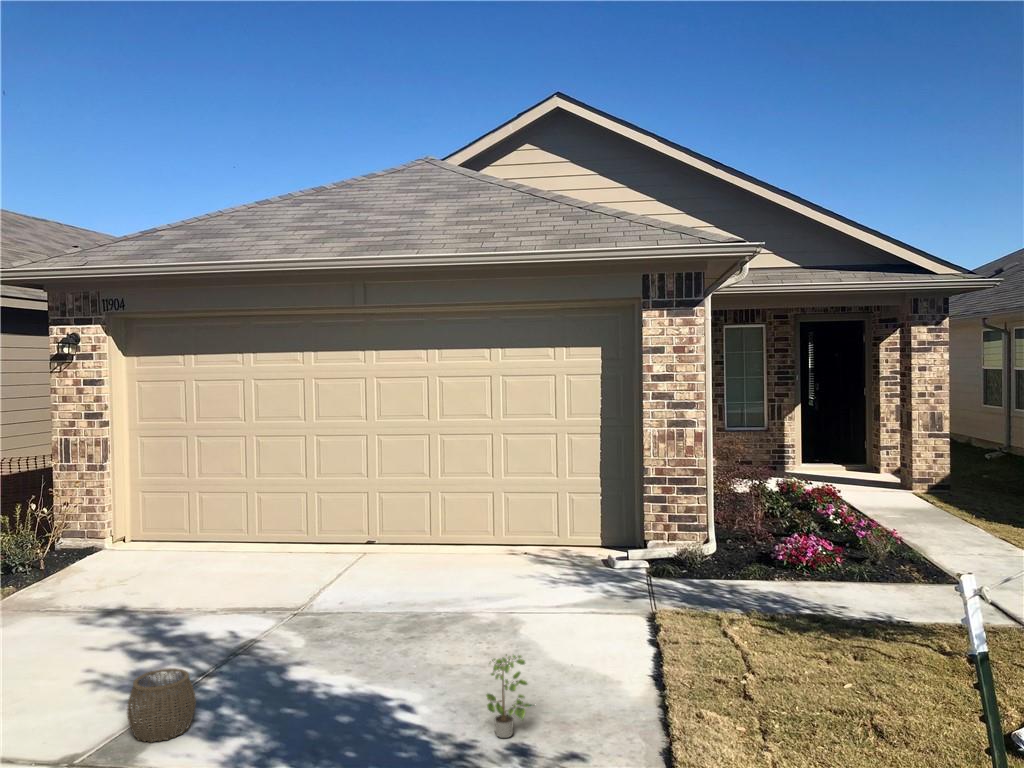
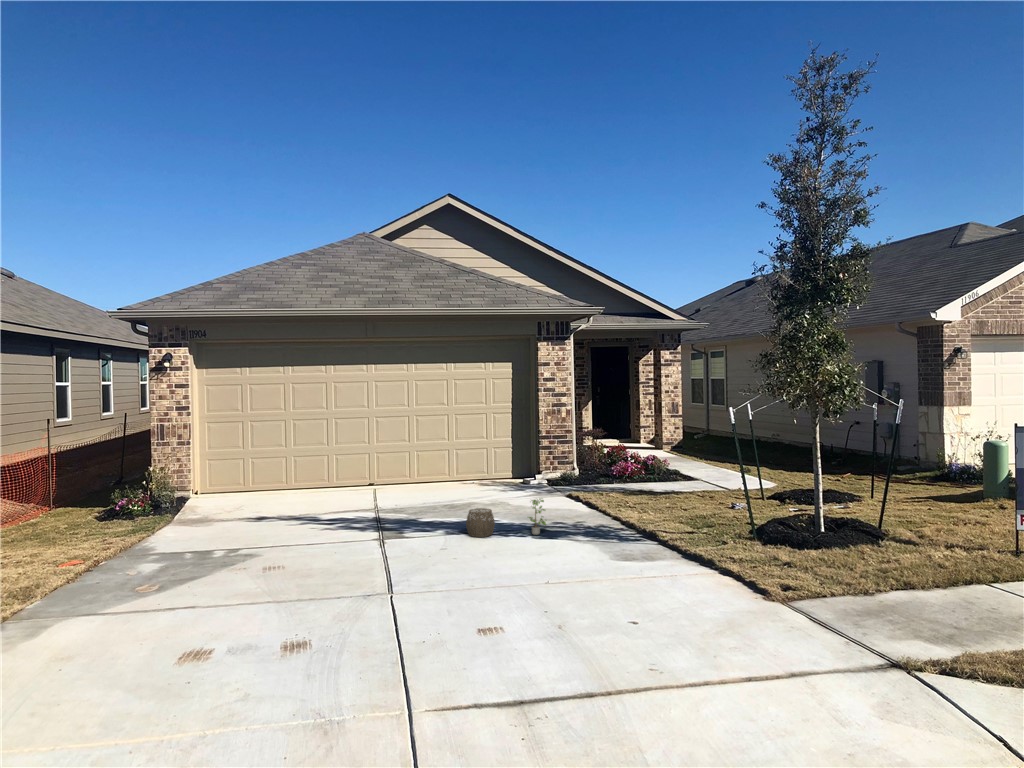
woven basket: present [127,668,196,742] -> present [466,508,495,537]

